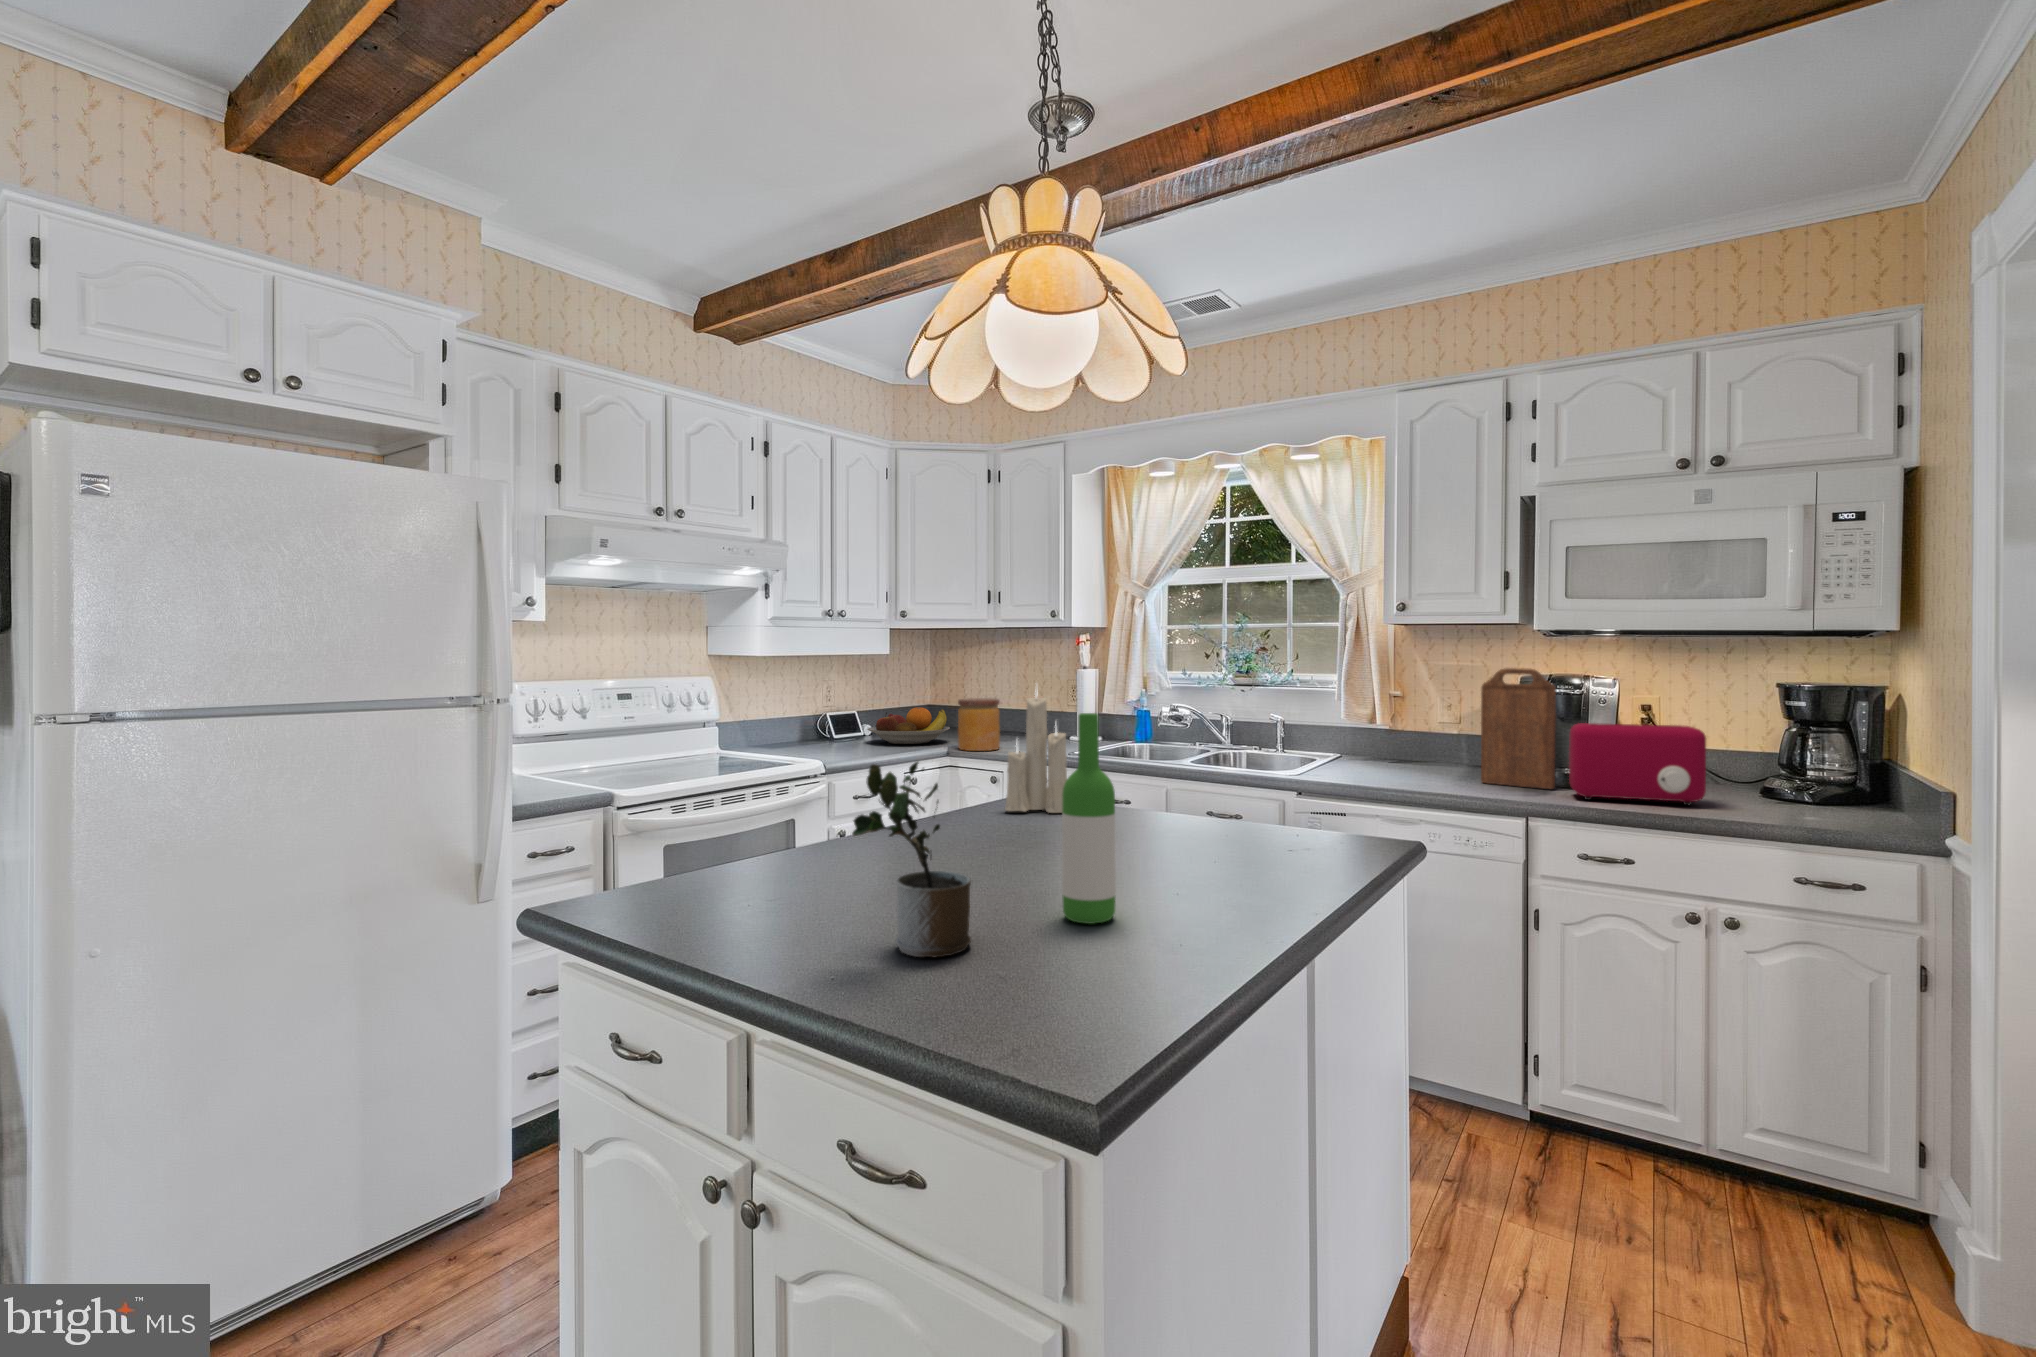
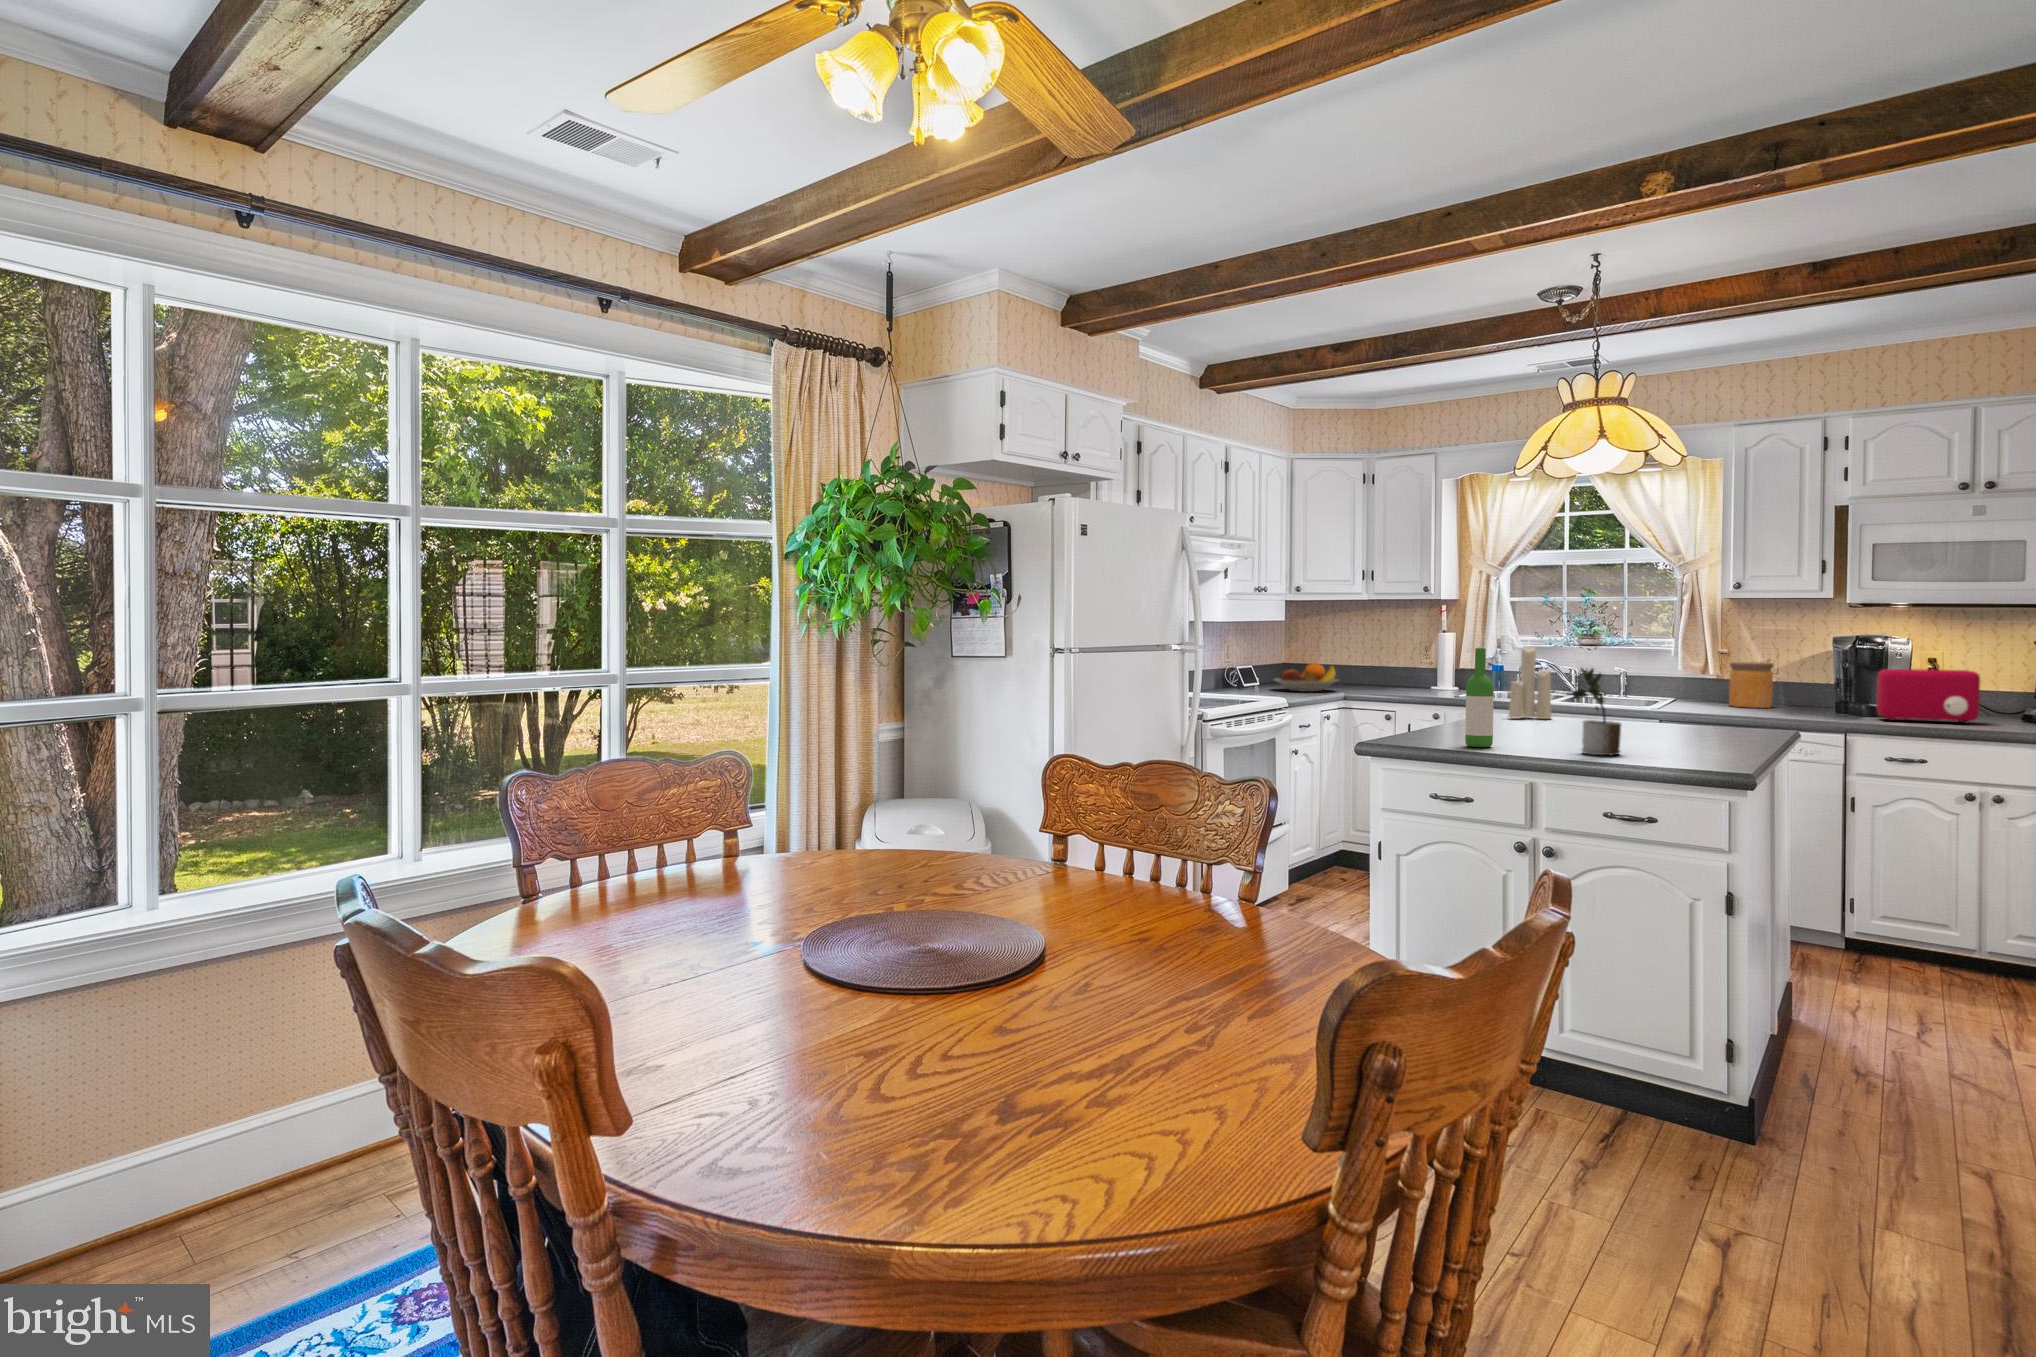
cutting board: present [1481,668,1556,789] -> none [1805,631,1866,716]
jar: present [958,698,1000,751] -> present [1729,662,1774,708]
wine bottle: present [1062,713,1116,924] -> present [1465,648,1494,747]

